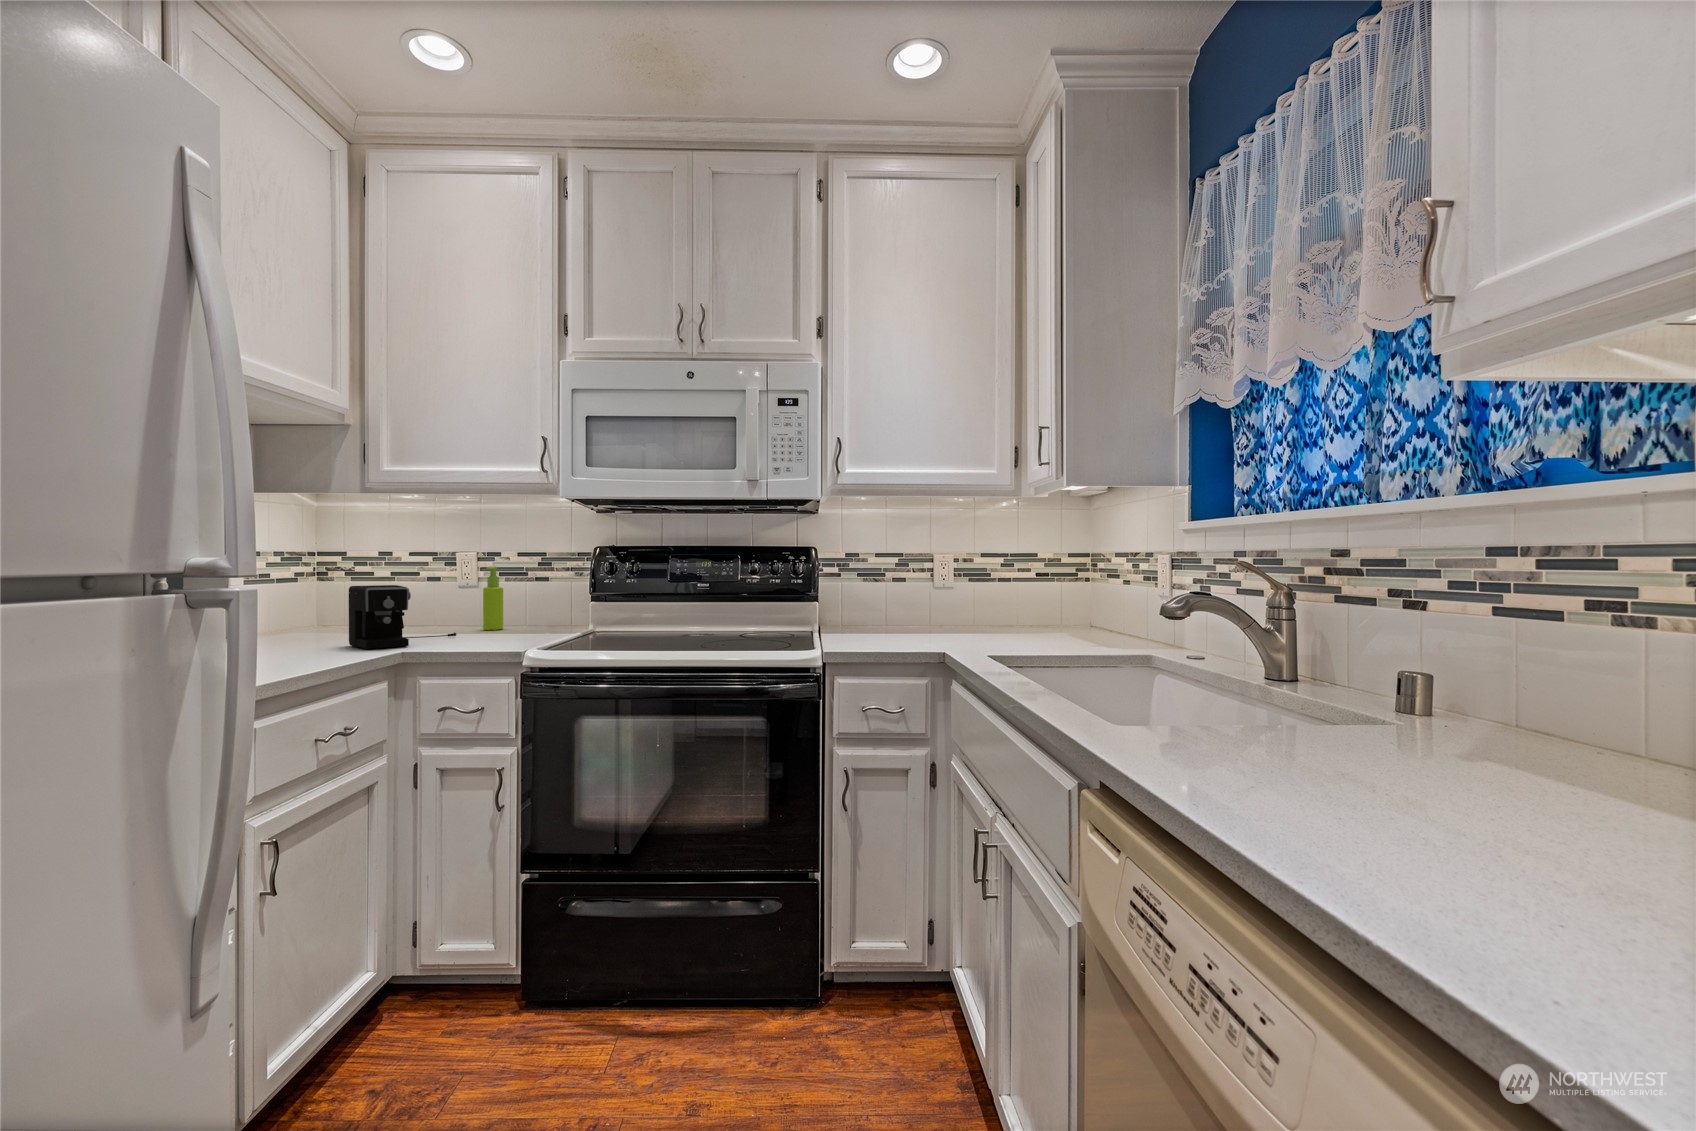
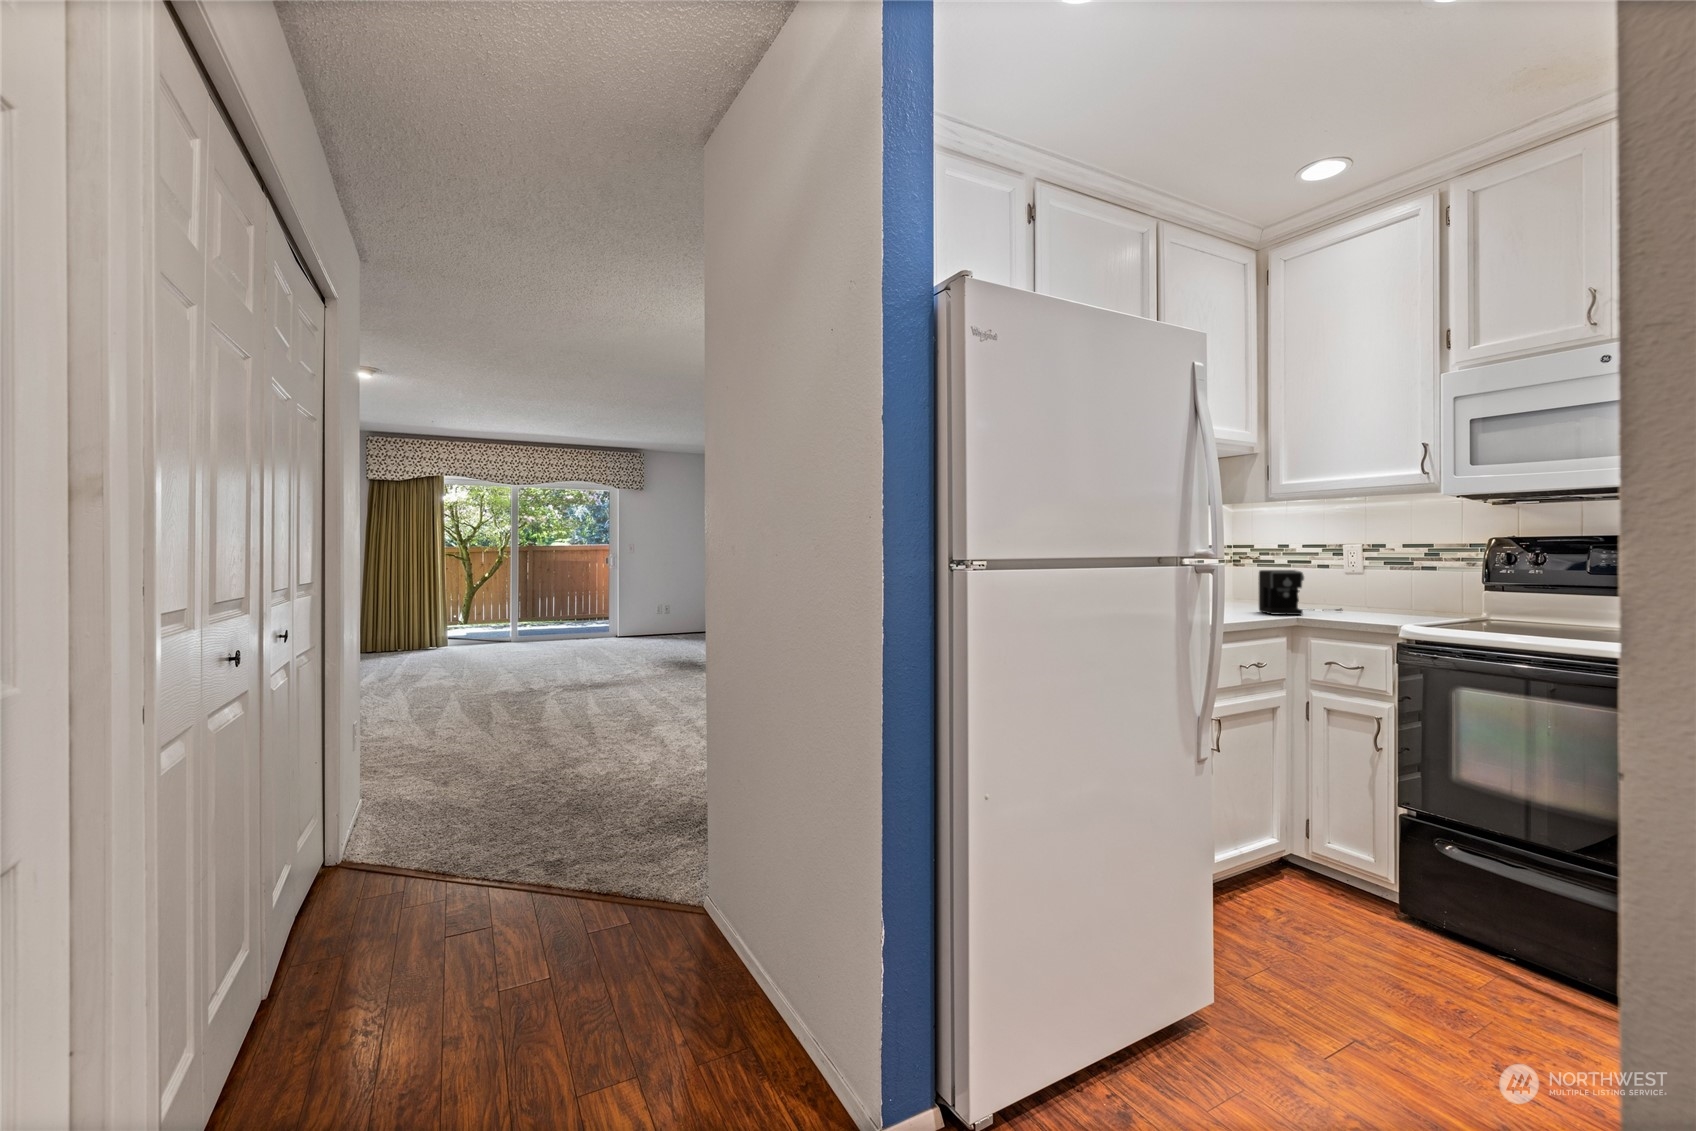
soap dispenser: present [483,566,503,630] -> none [1368,556,1387,609]

